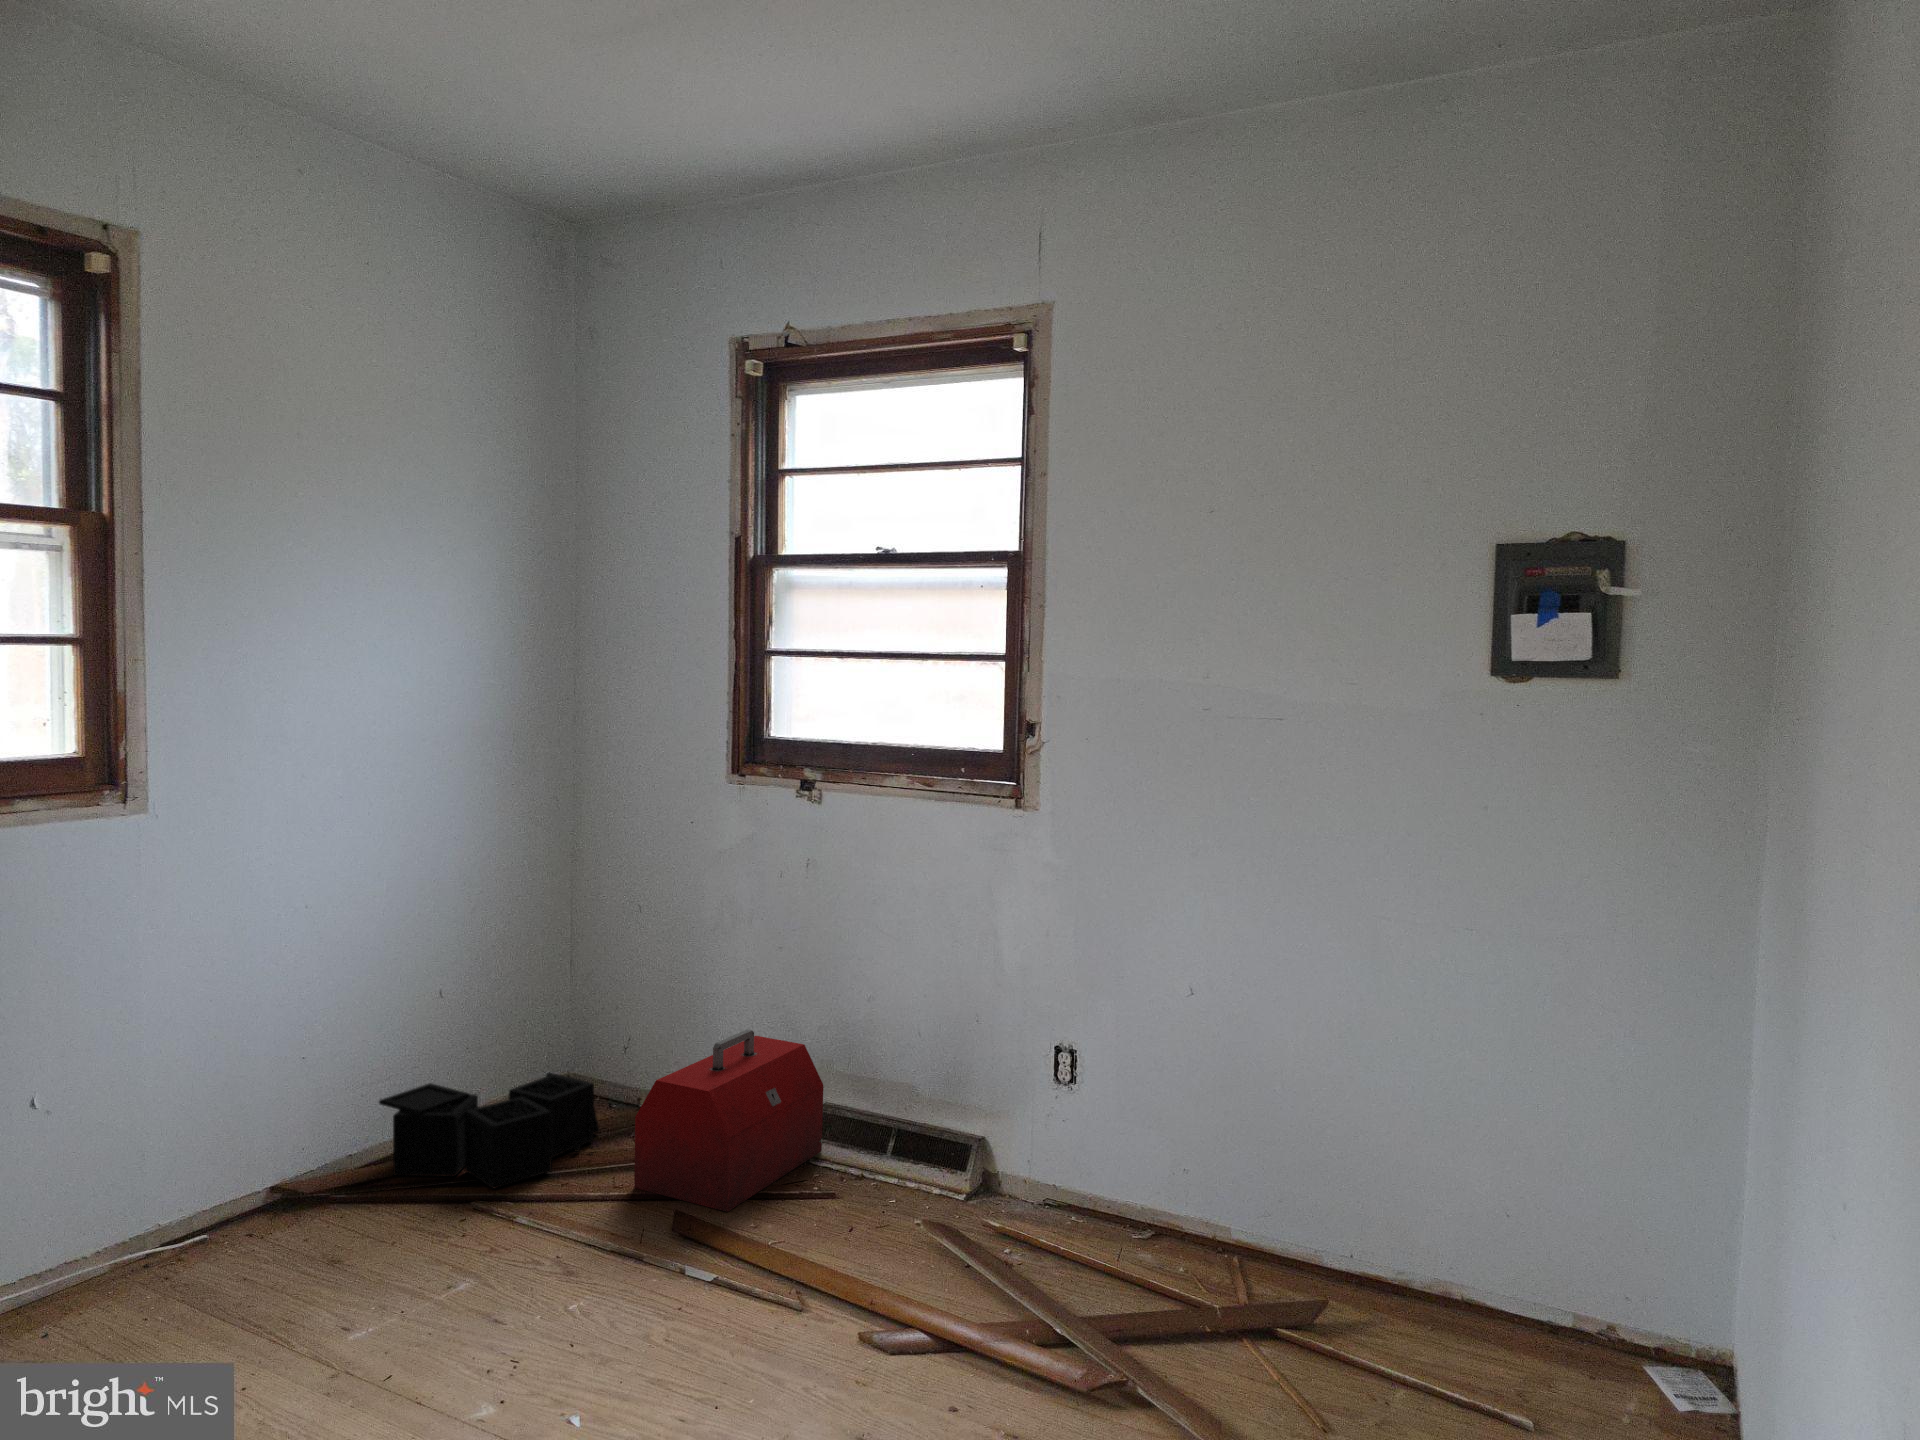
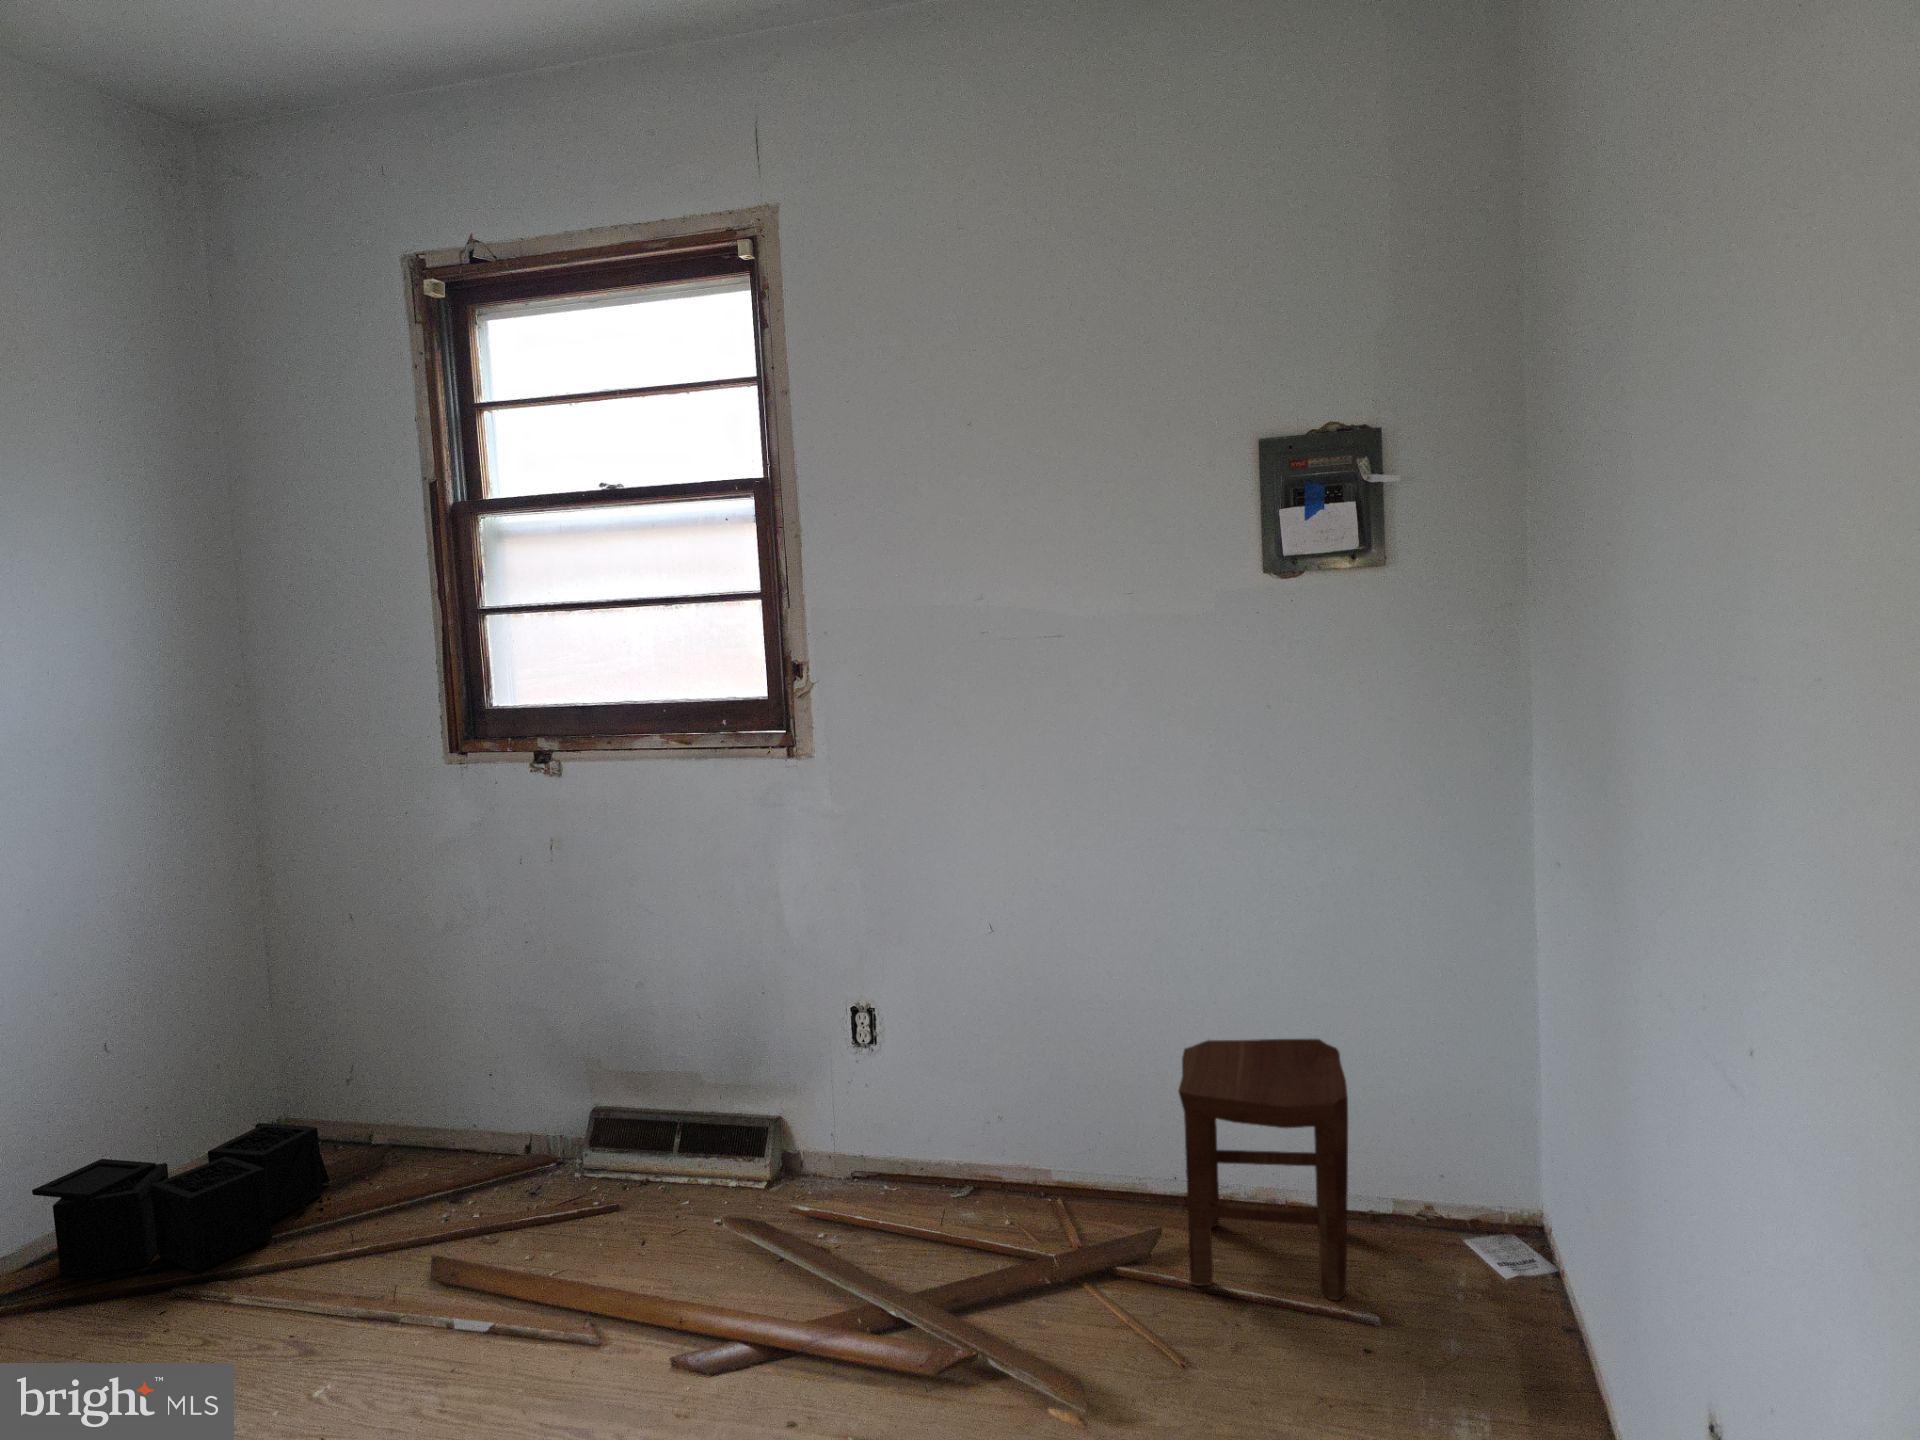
toolbox: present [634,1029,823,1212] -> none [372,1039,599,1248]
stool: none [1347,1126,1527,1401] -> present [1178,1039,1348,1300]

